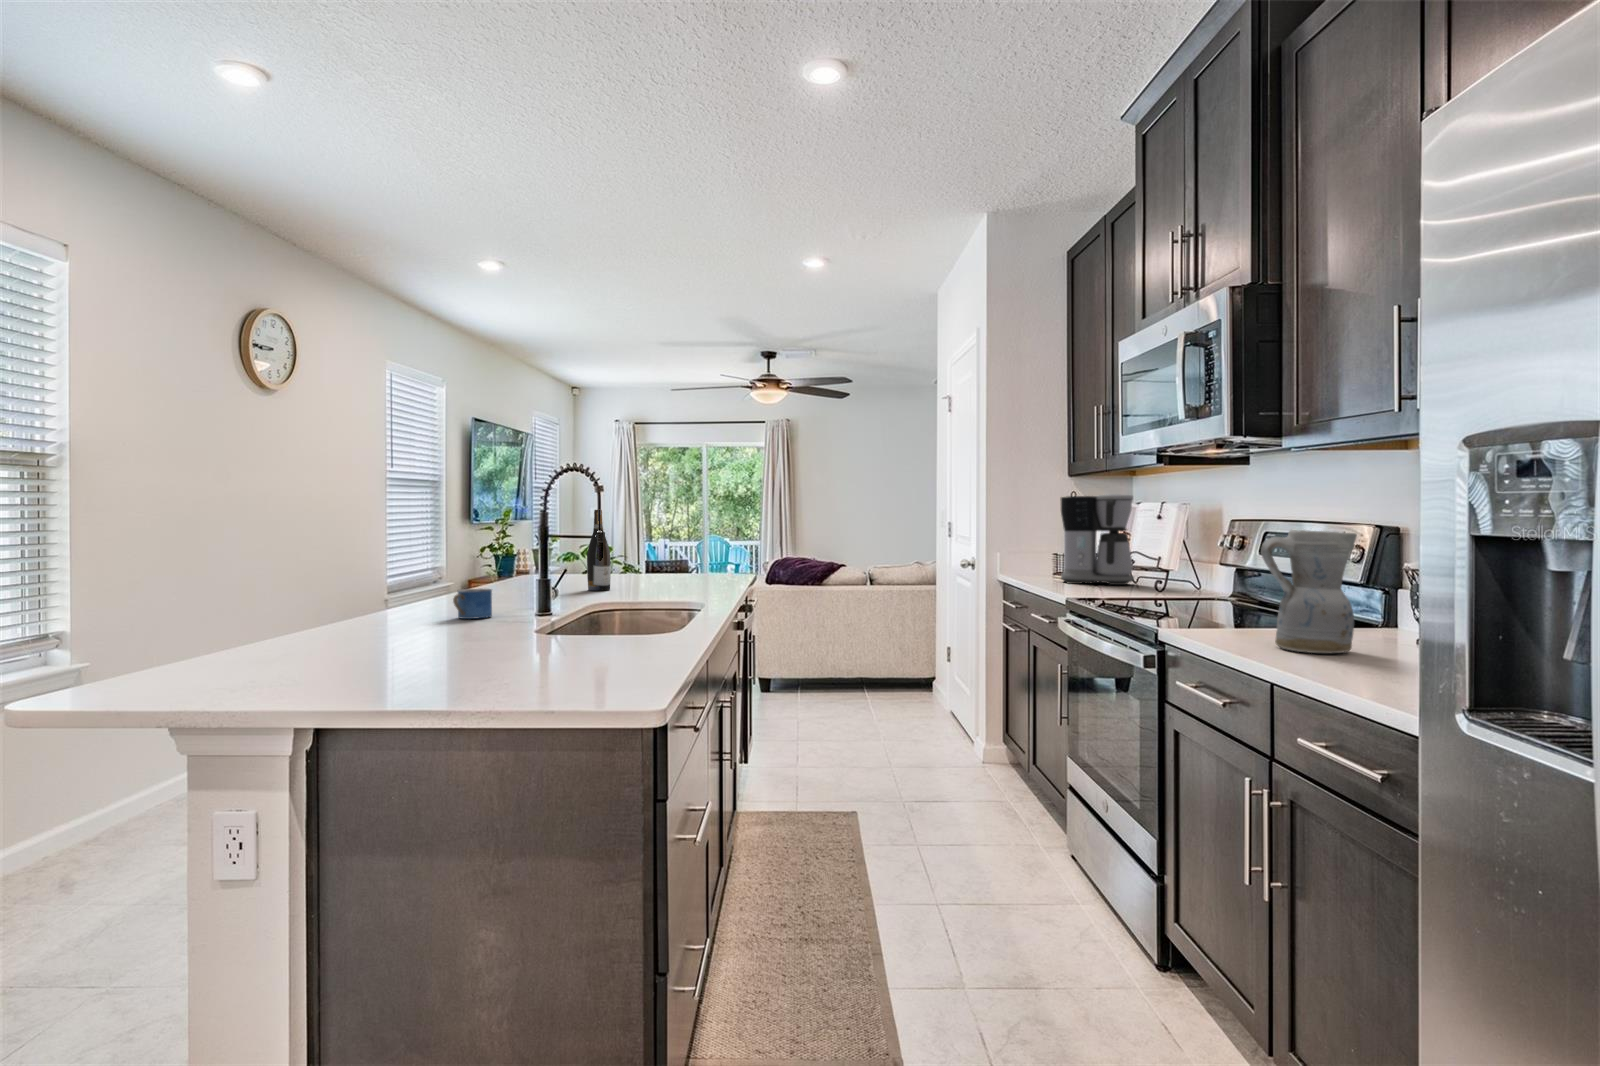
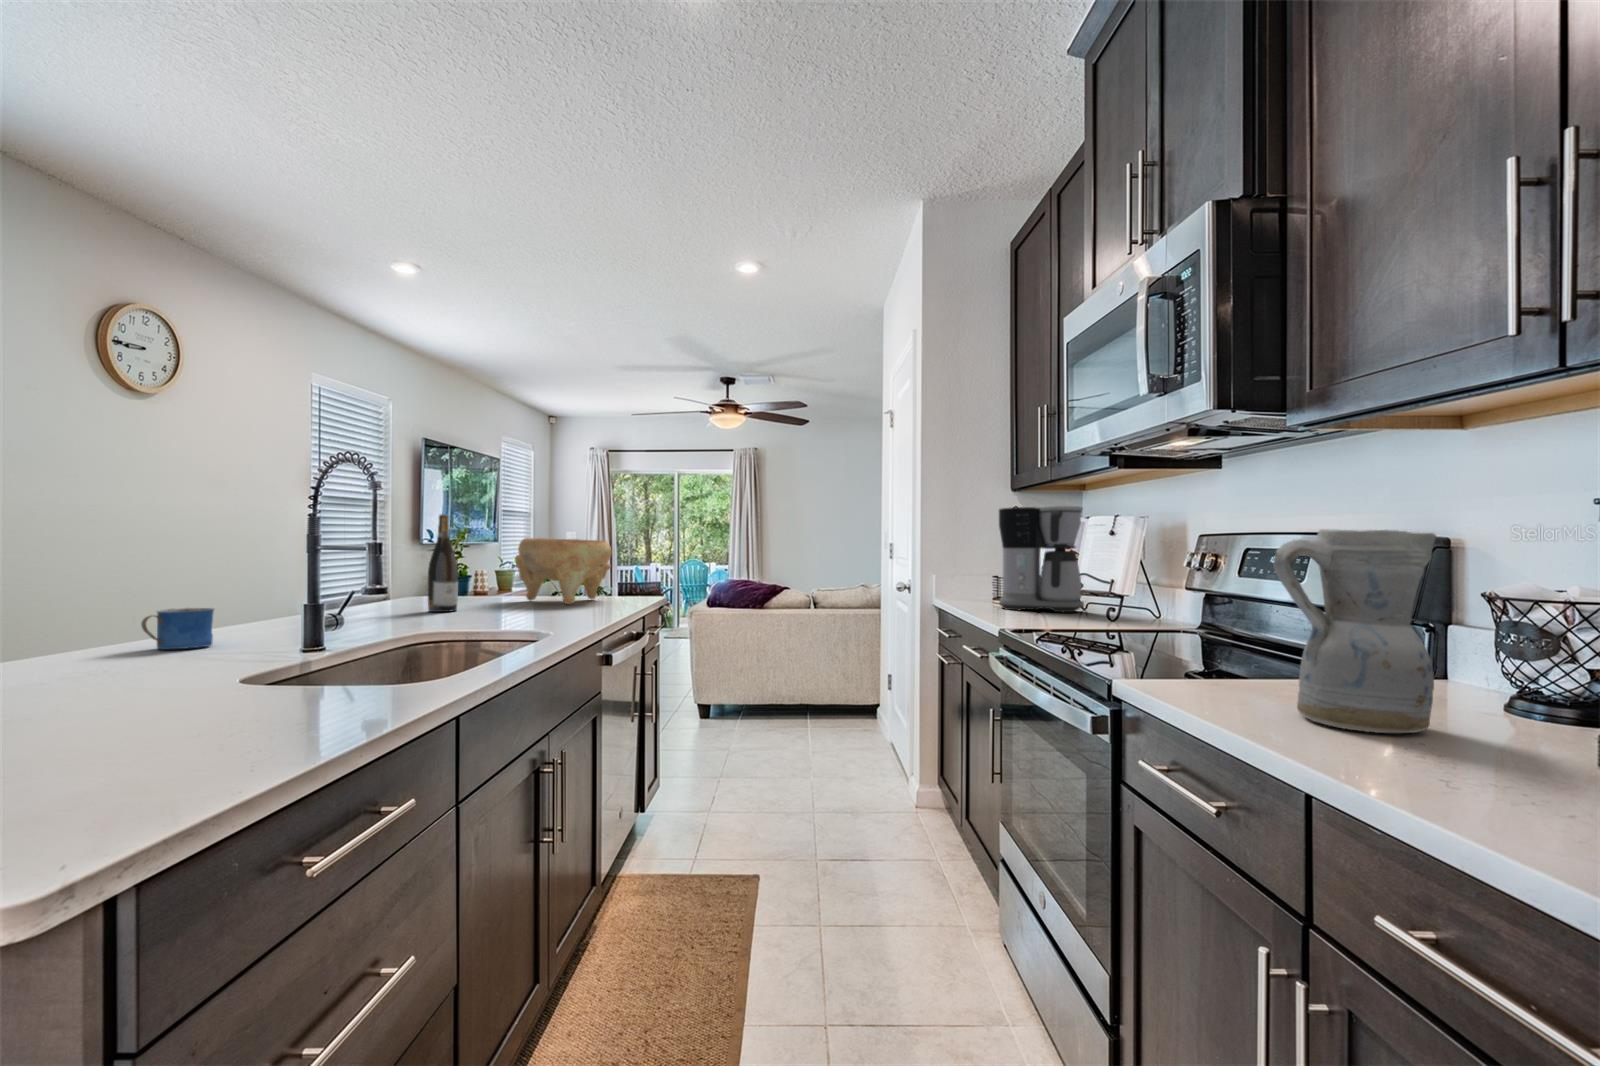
decorative bowl: none [639,526,722,583] -> present [516,538,611,604]

